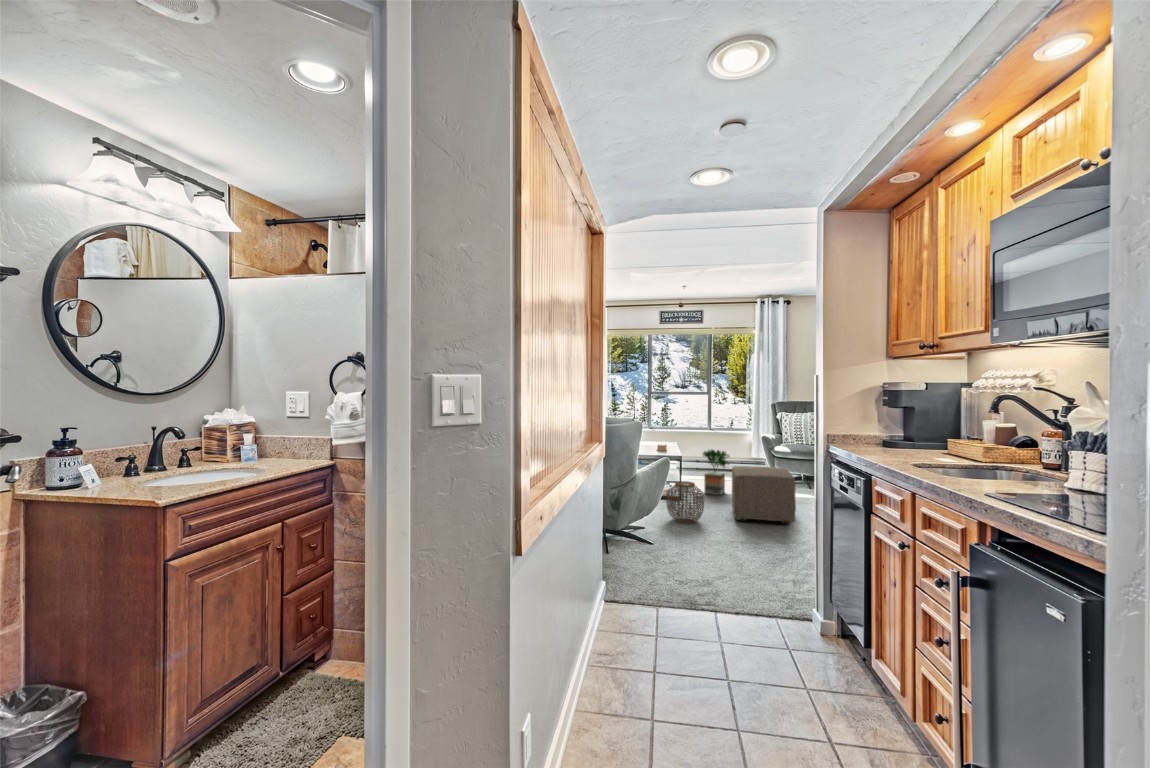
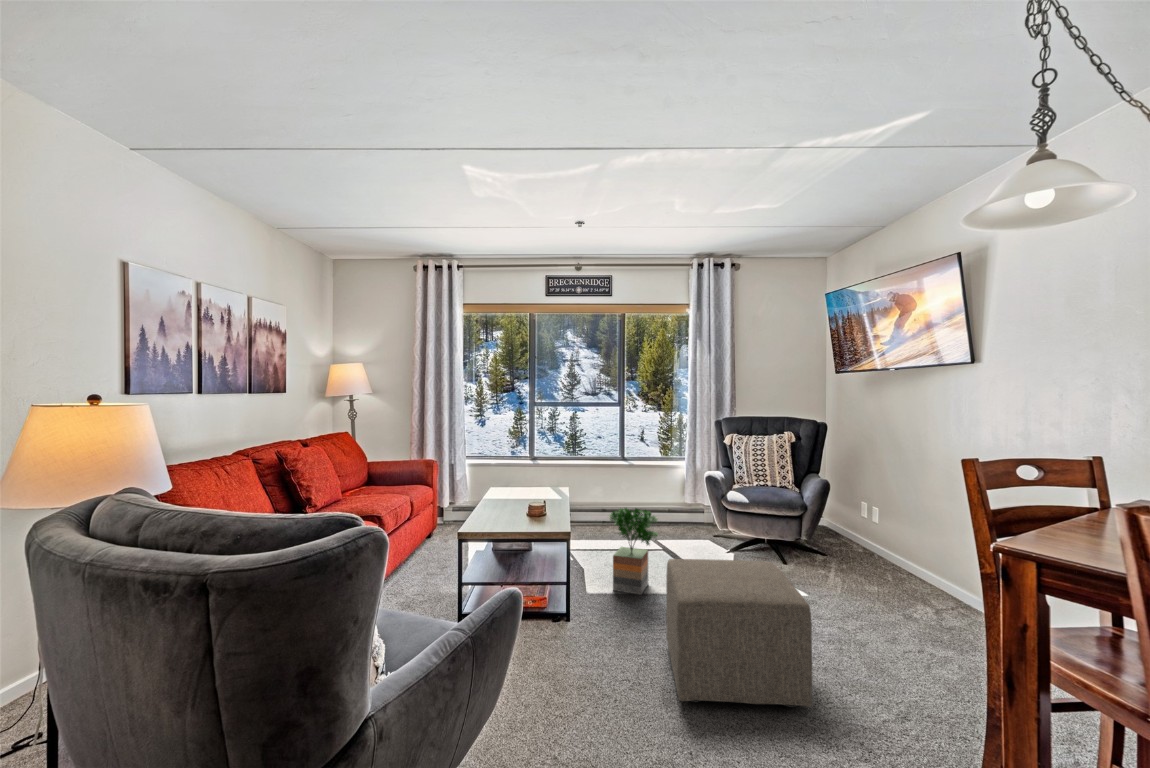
woven basket: present [667,481,704,524] -> none [523,615,610,730]

